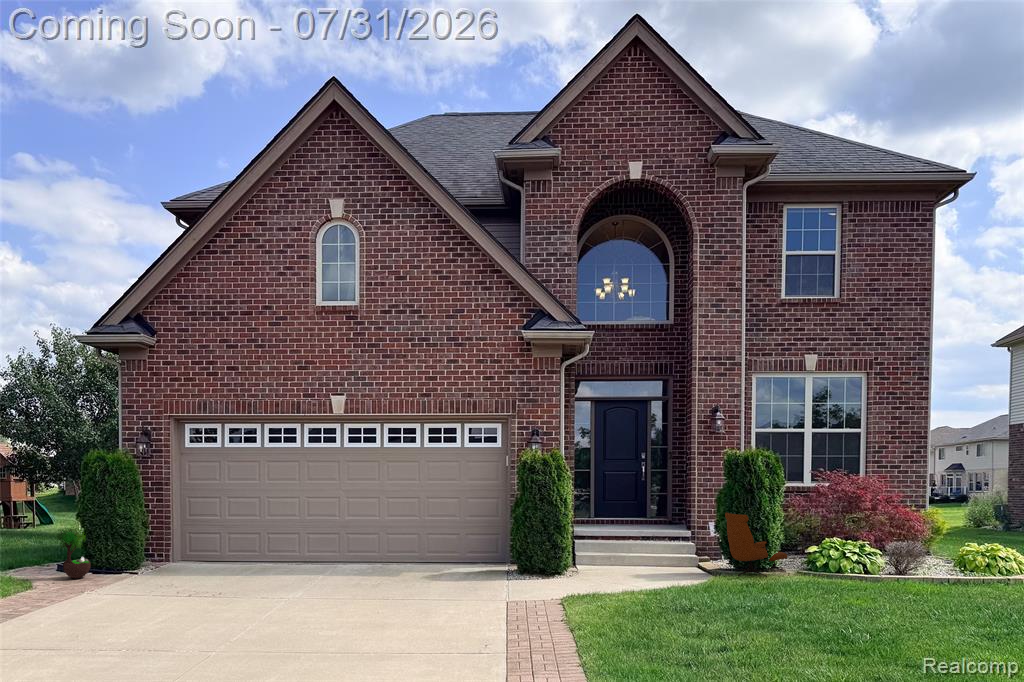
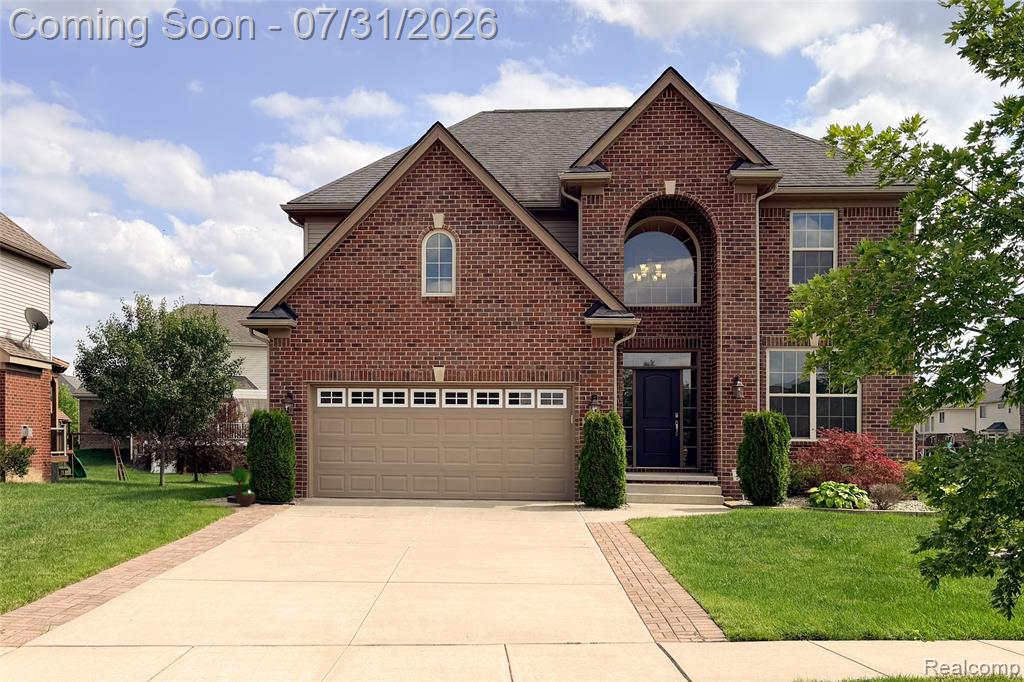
lounge chair: present [725,513,787,577] -> none [745,458,794,508]

